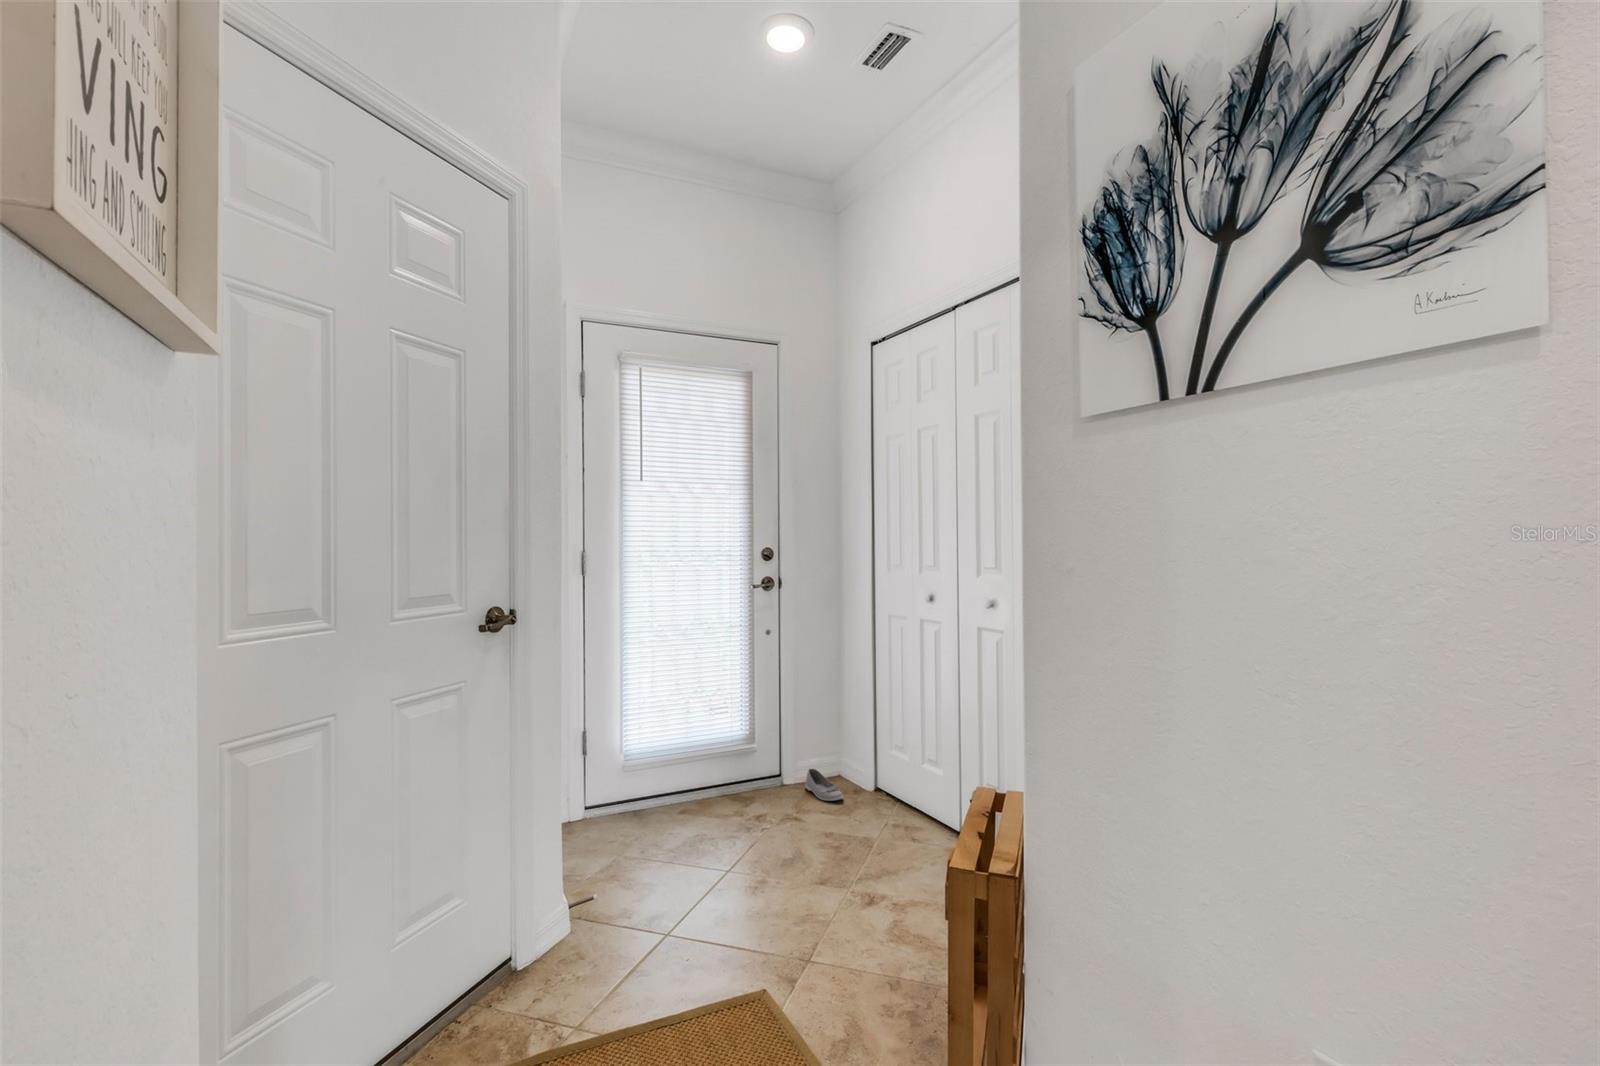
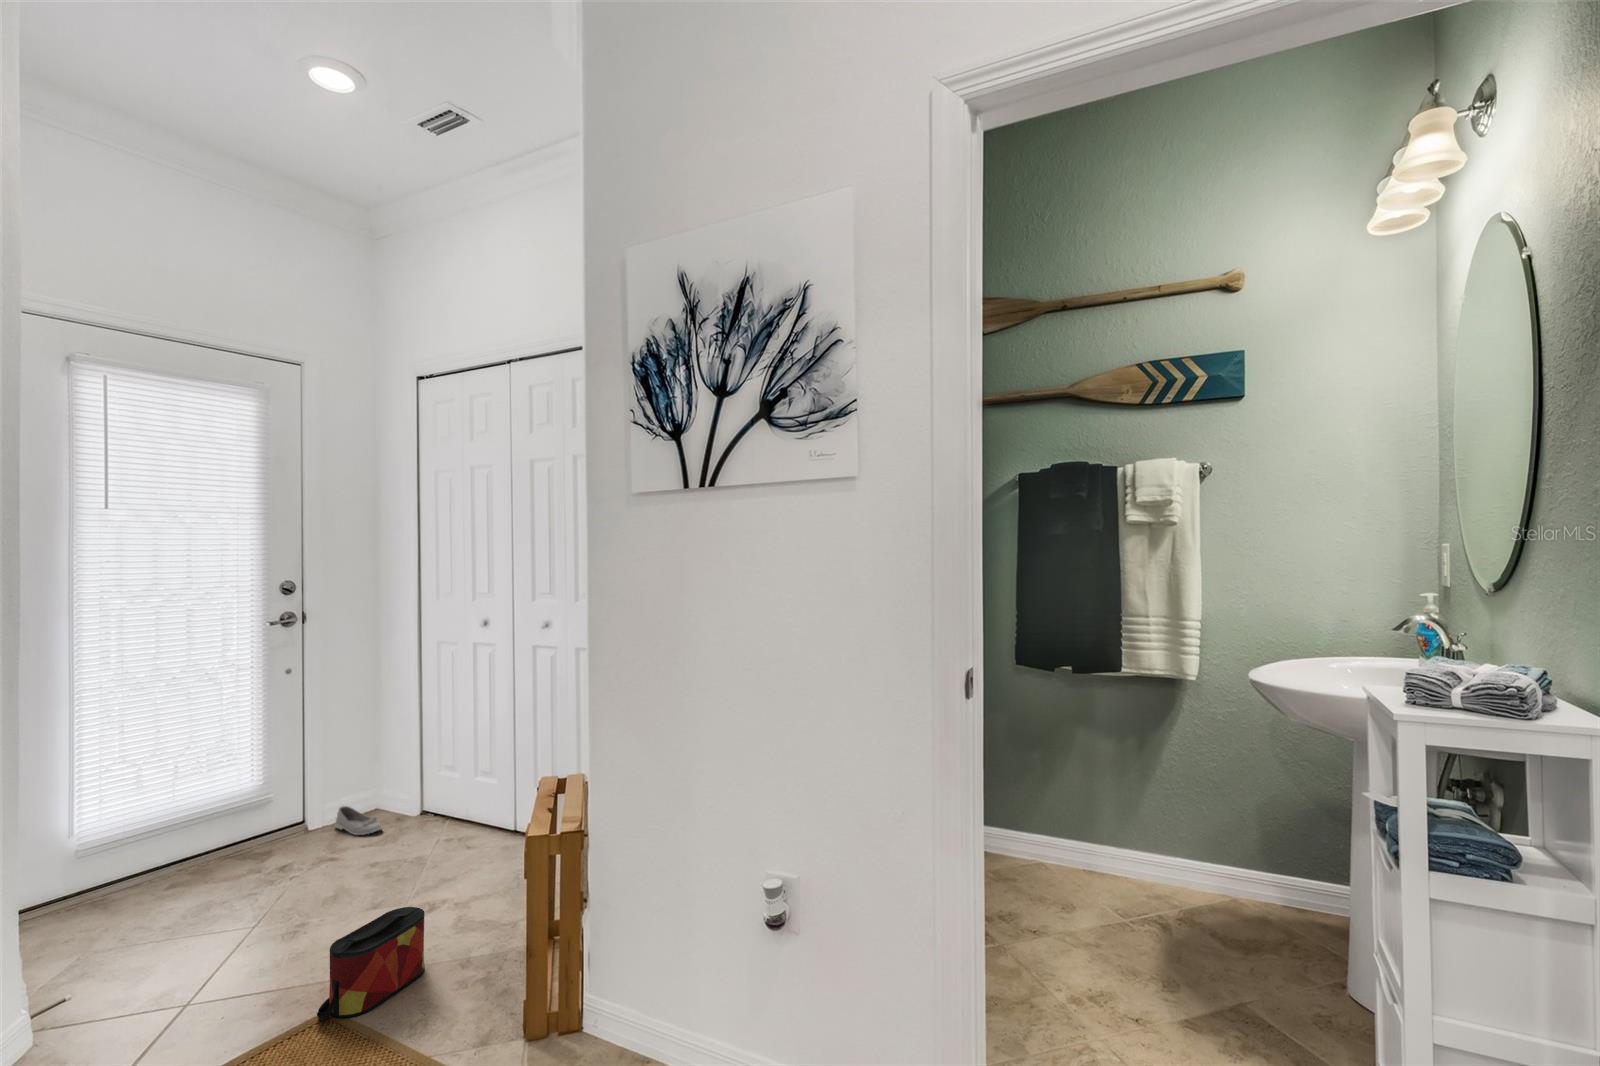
bag: none [756,895,858,1000] -> present [317,907,425,1021]

